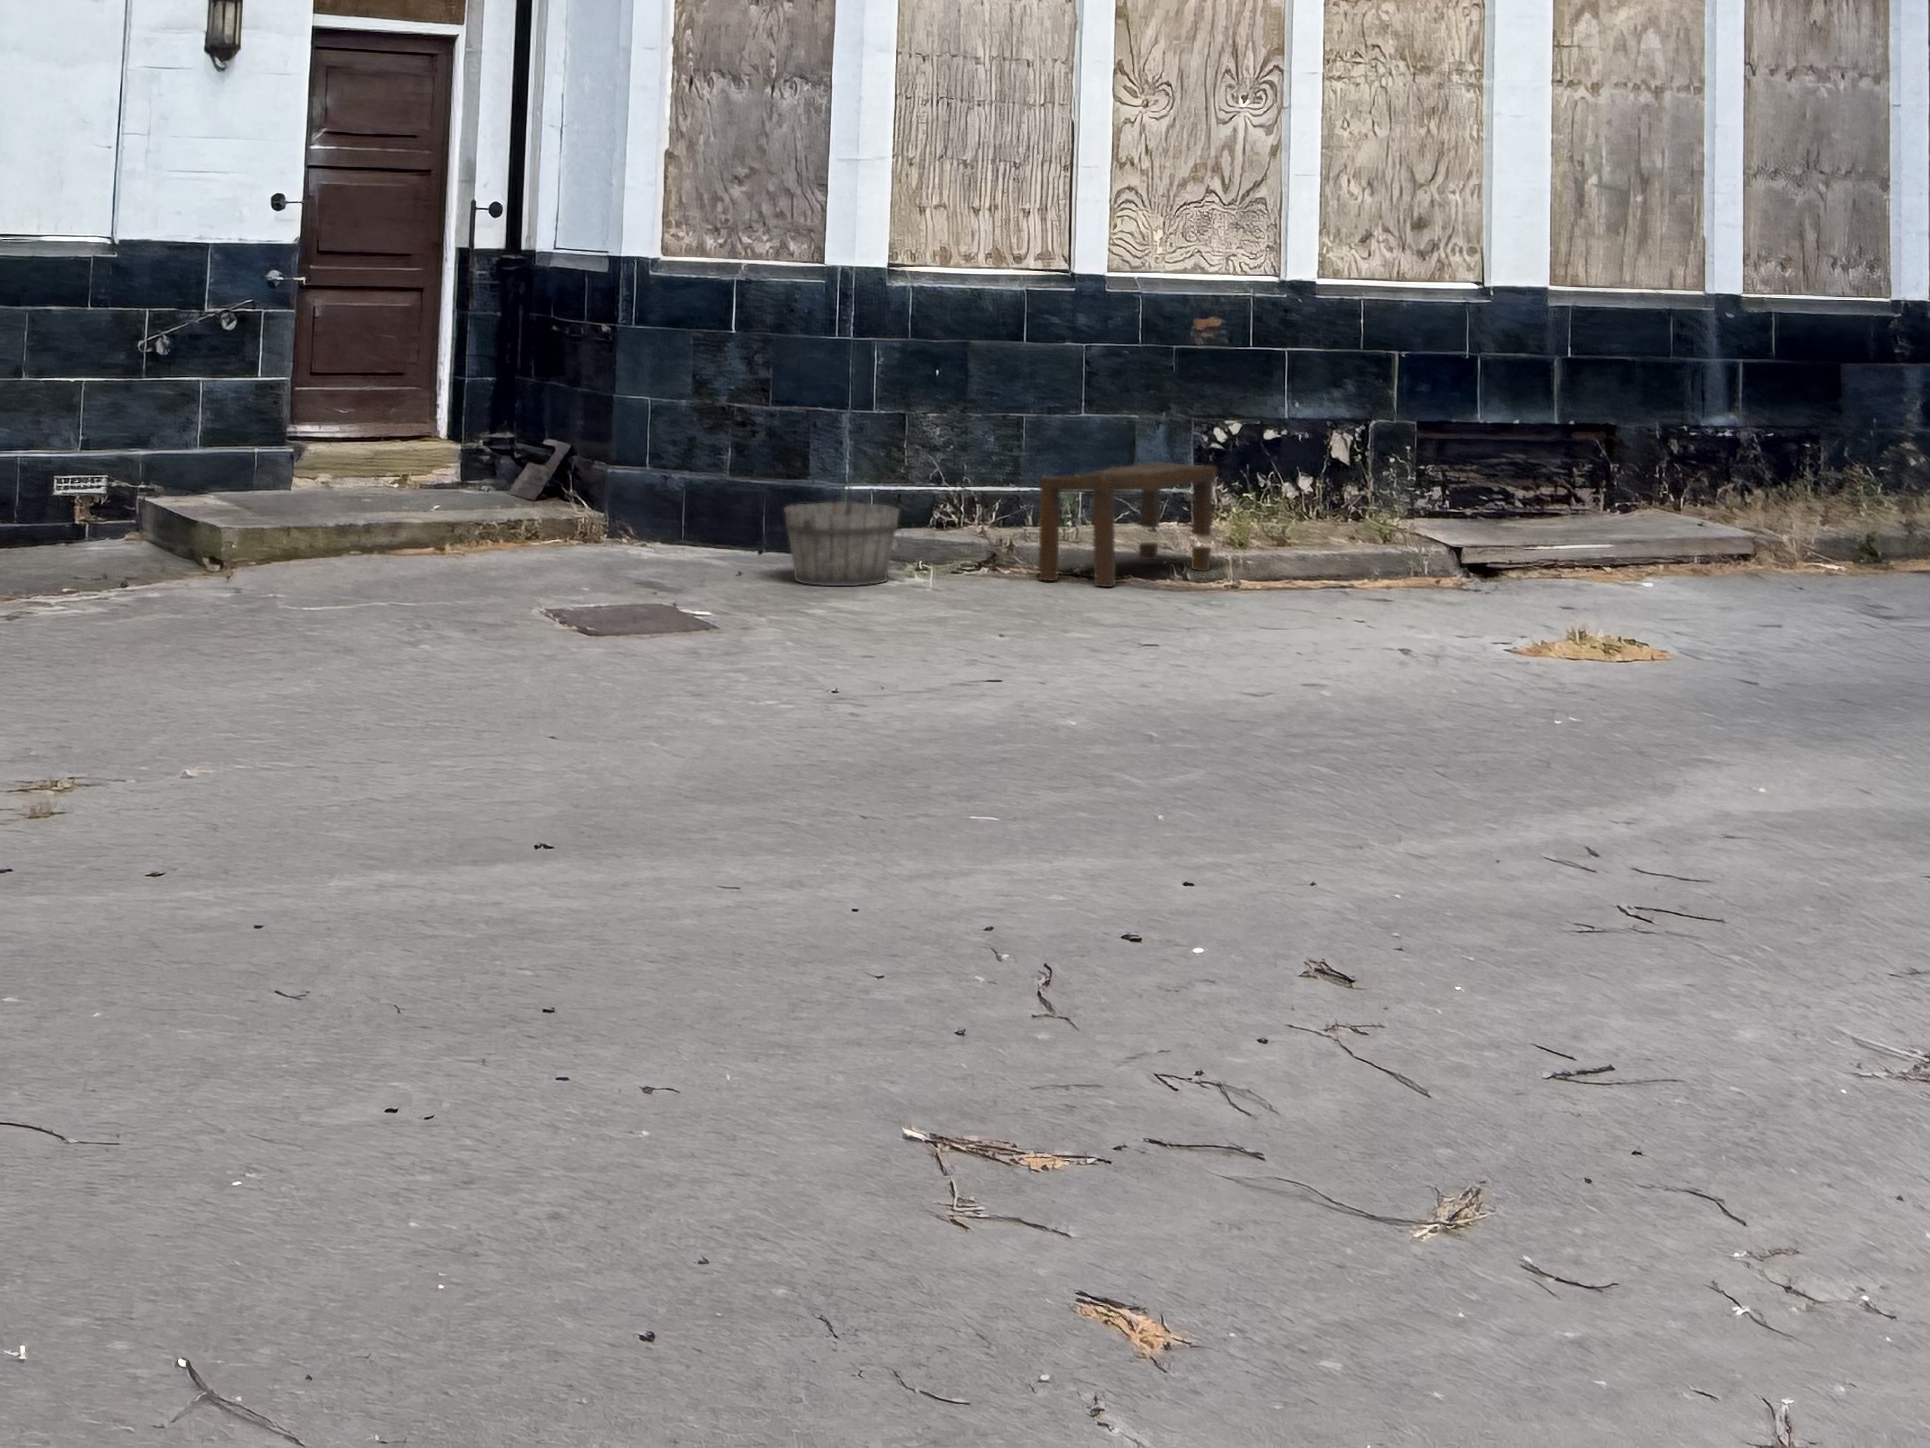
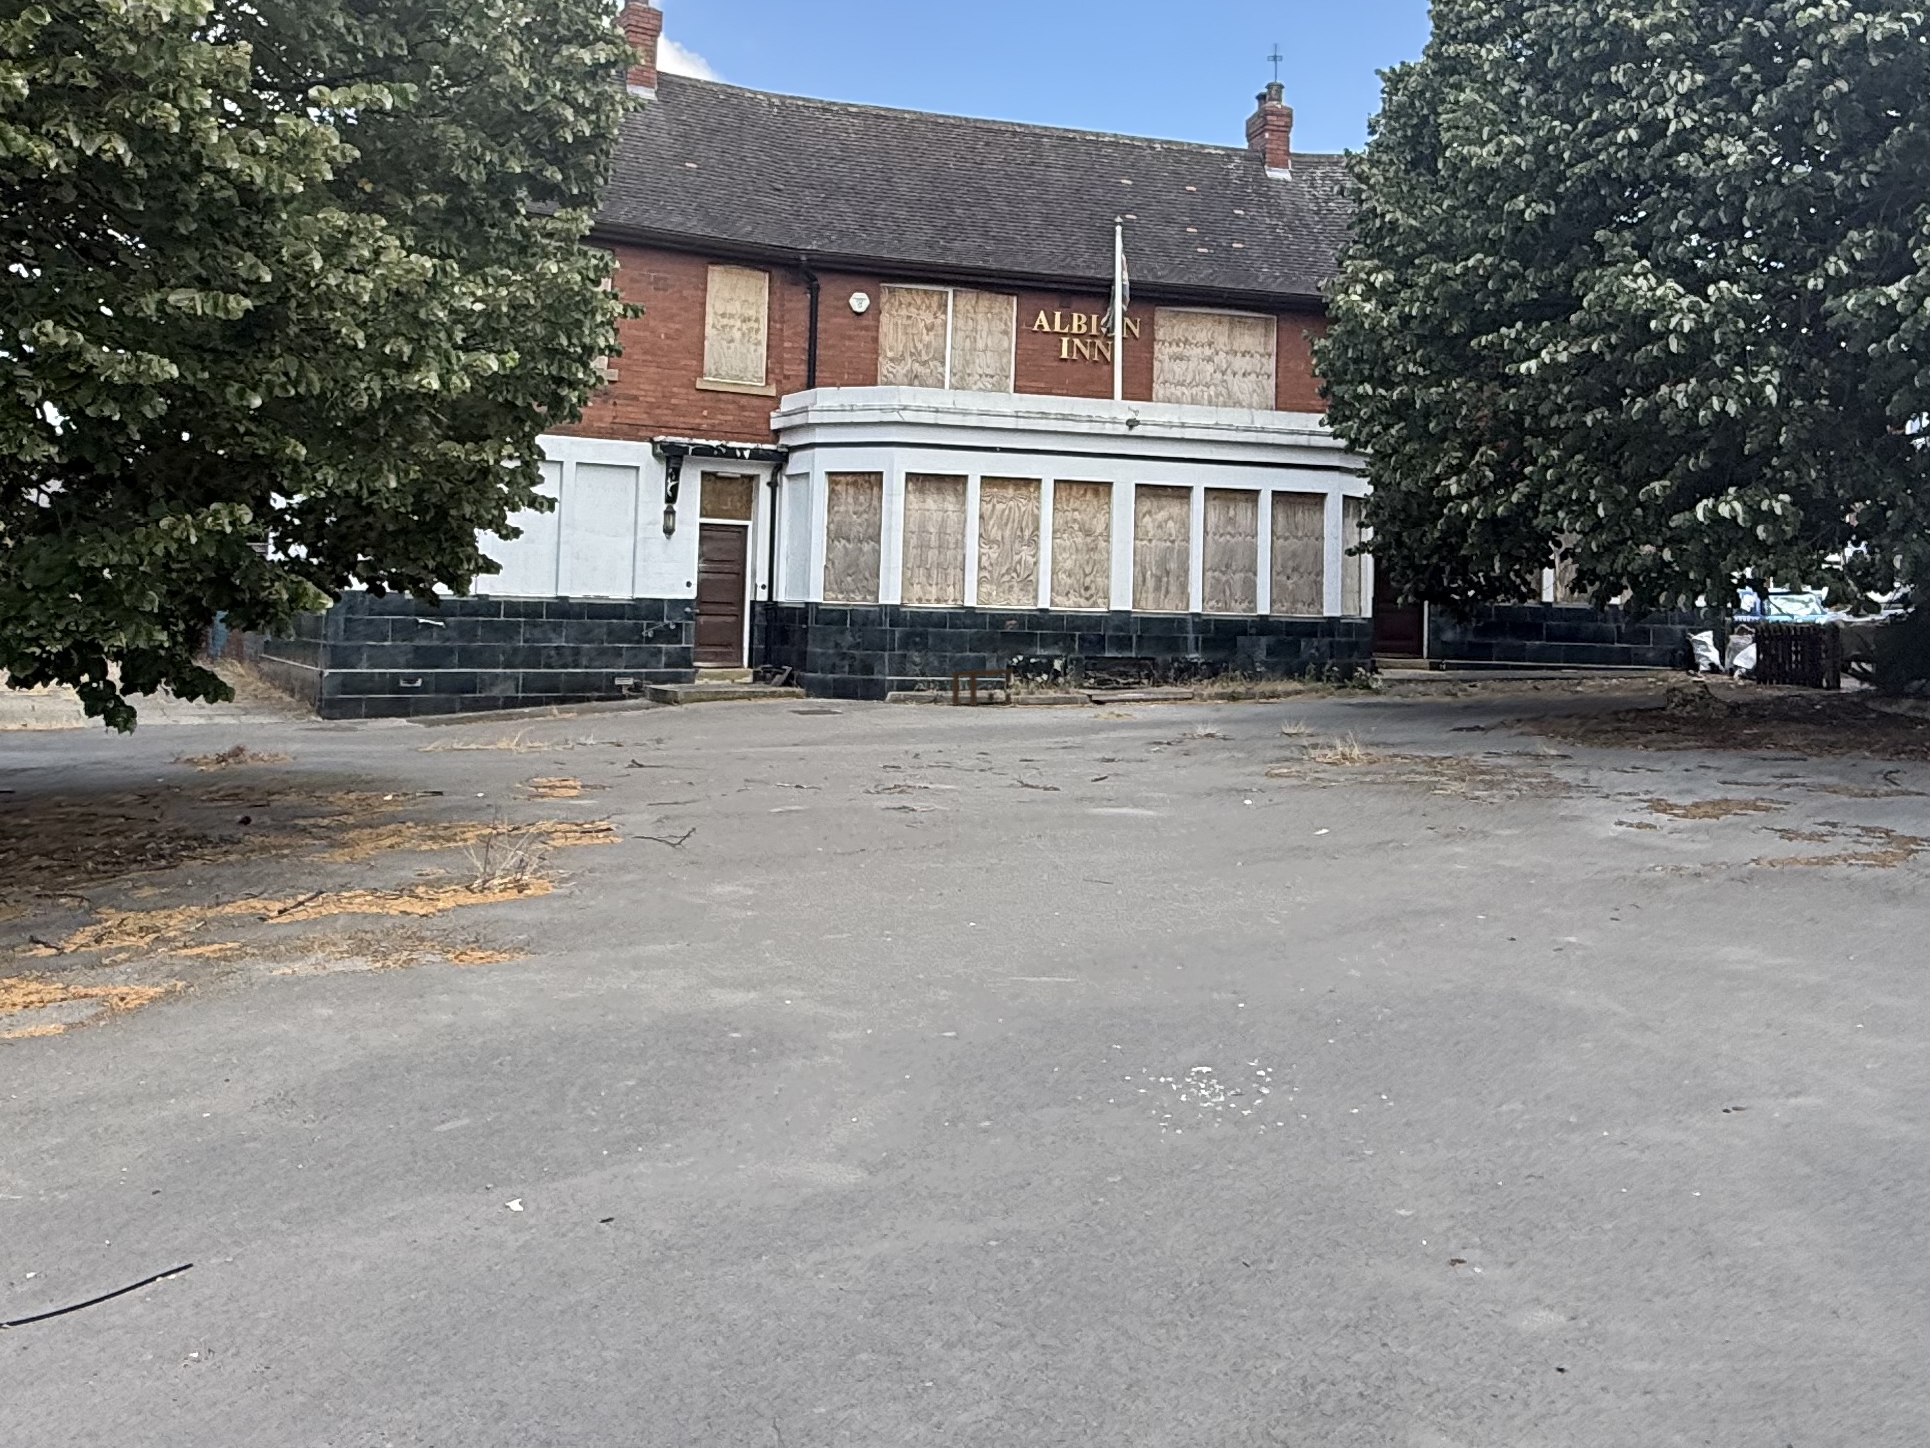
wooden bucket: present [784,483,900,586] -> none [868,674,906,707]

